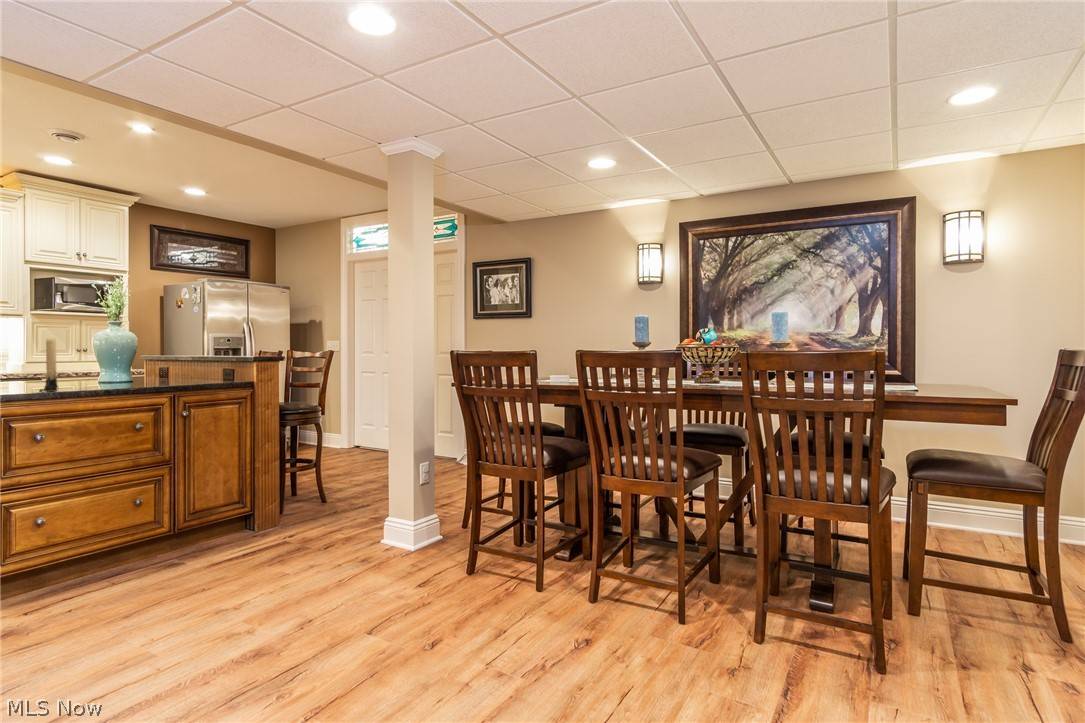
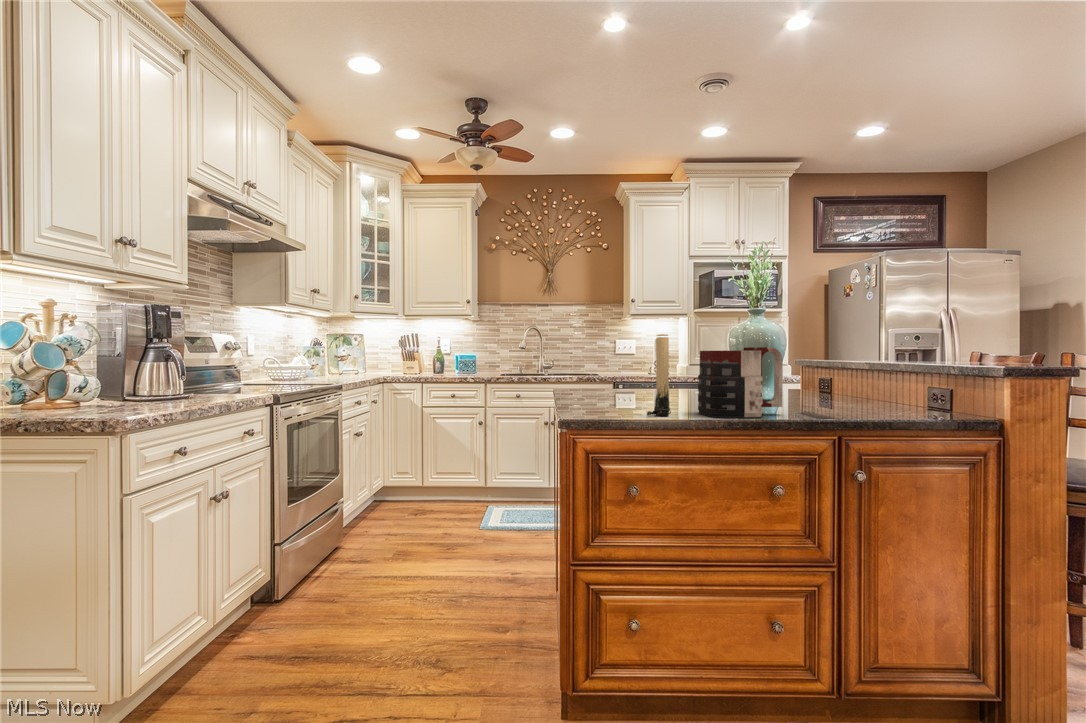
mug: none [77,348,138,390] -> present [698,347,783,418]

